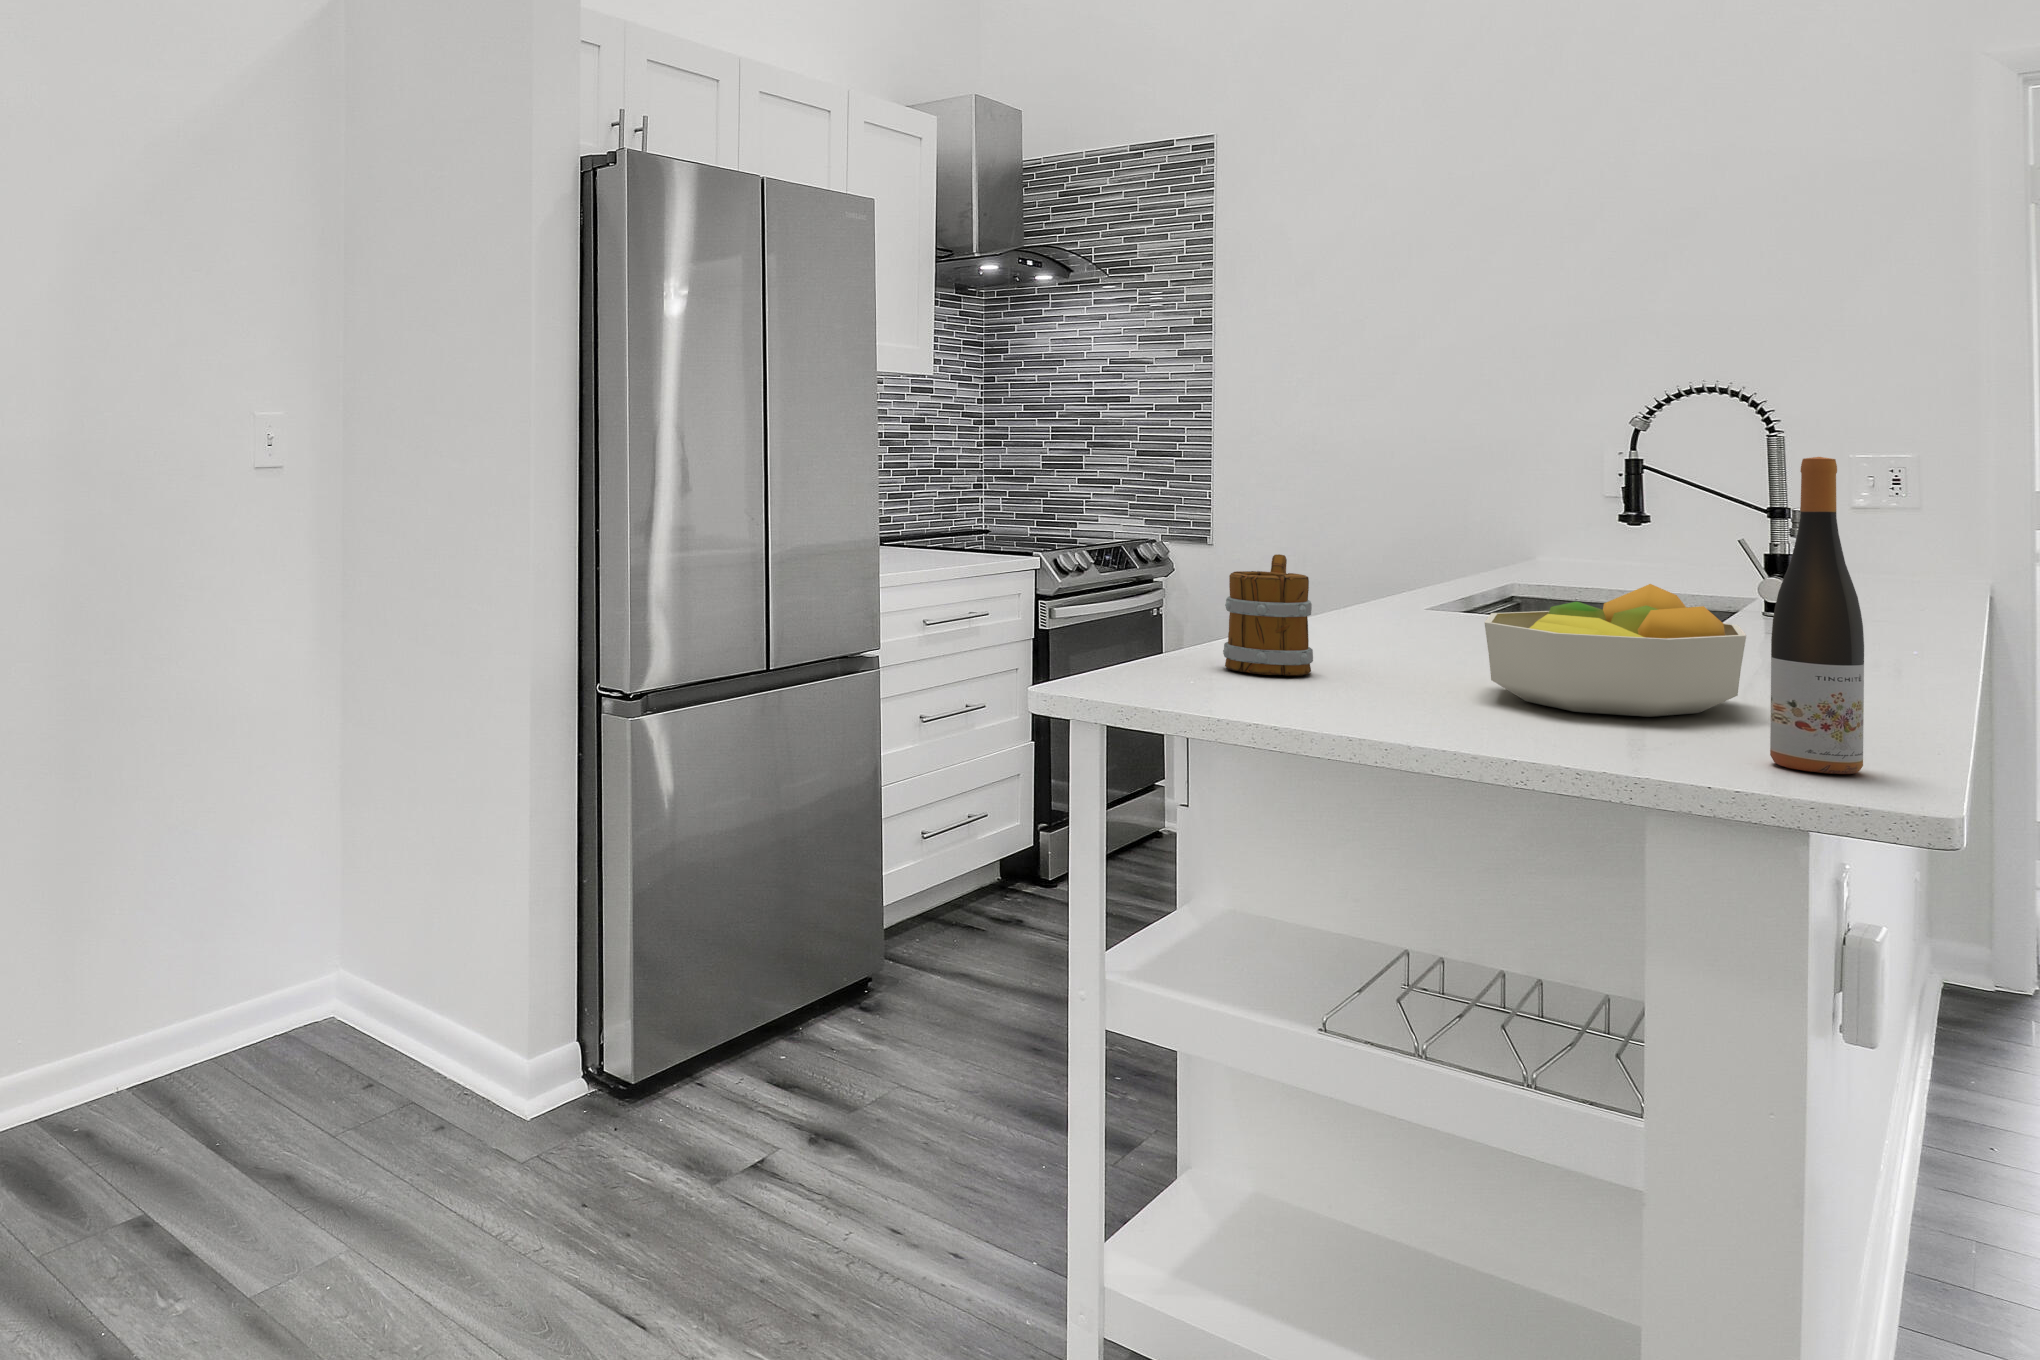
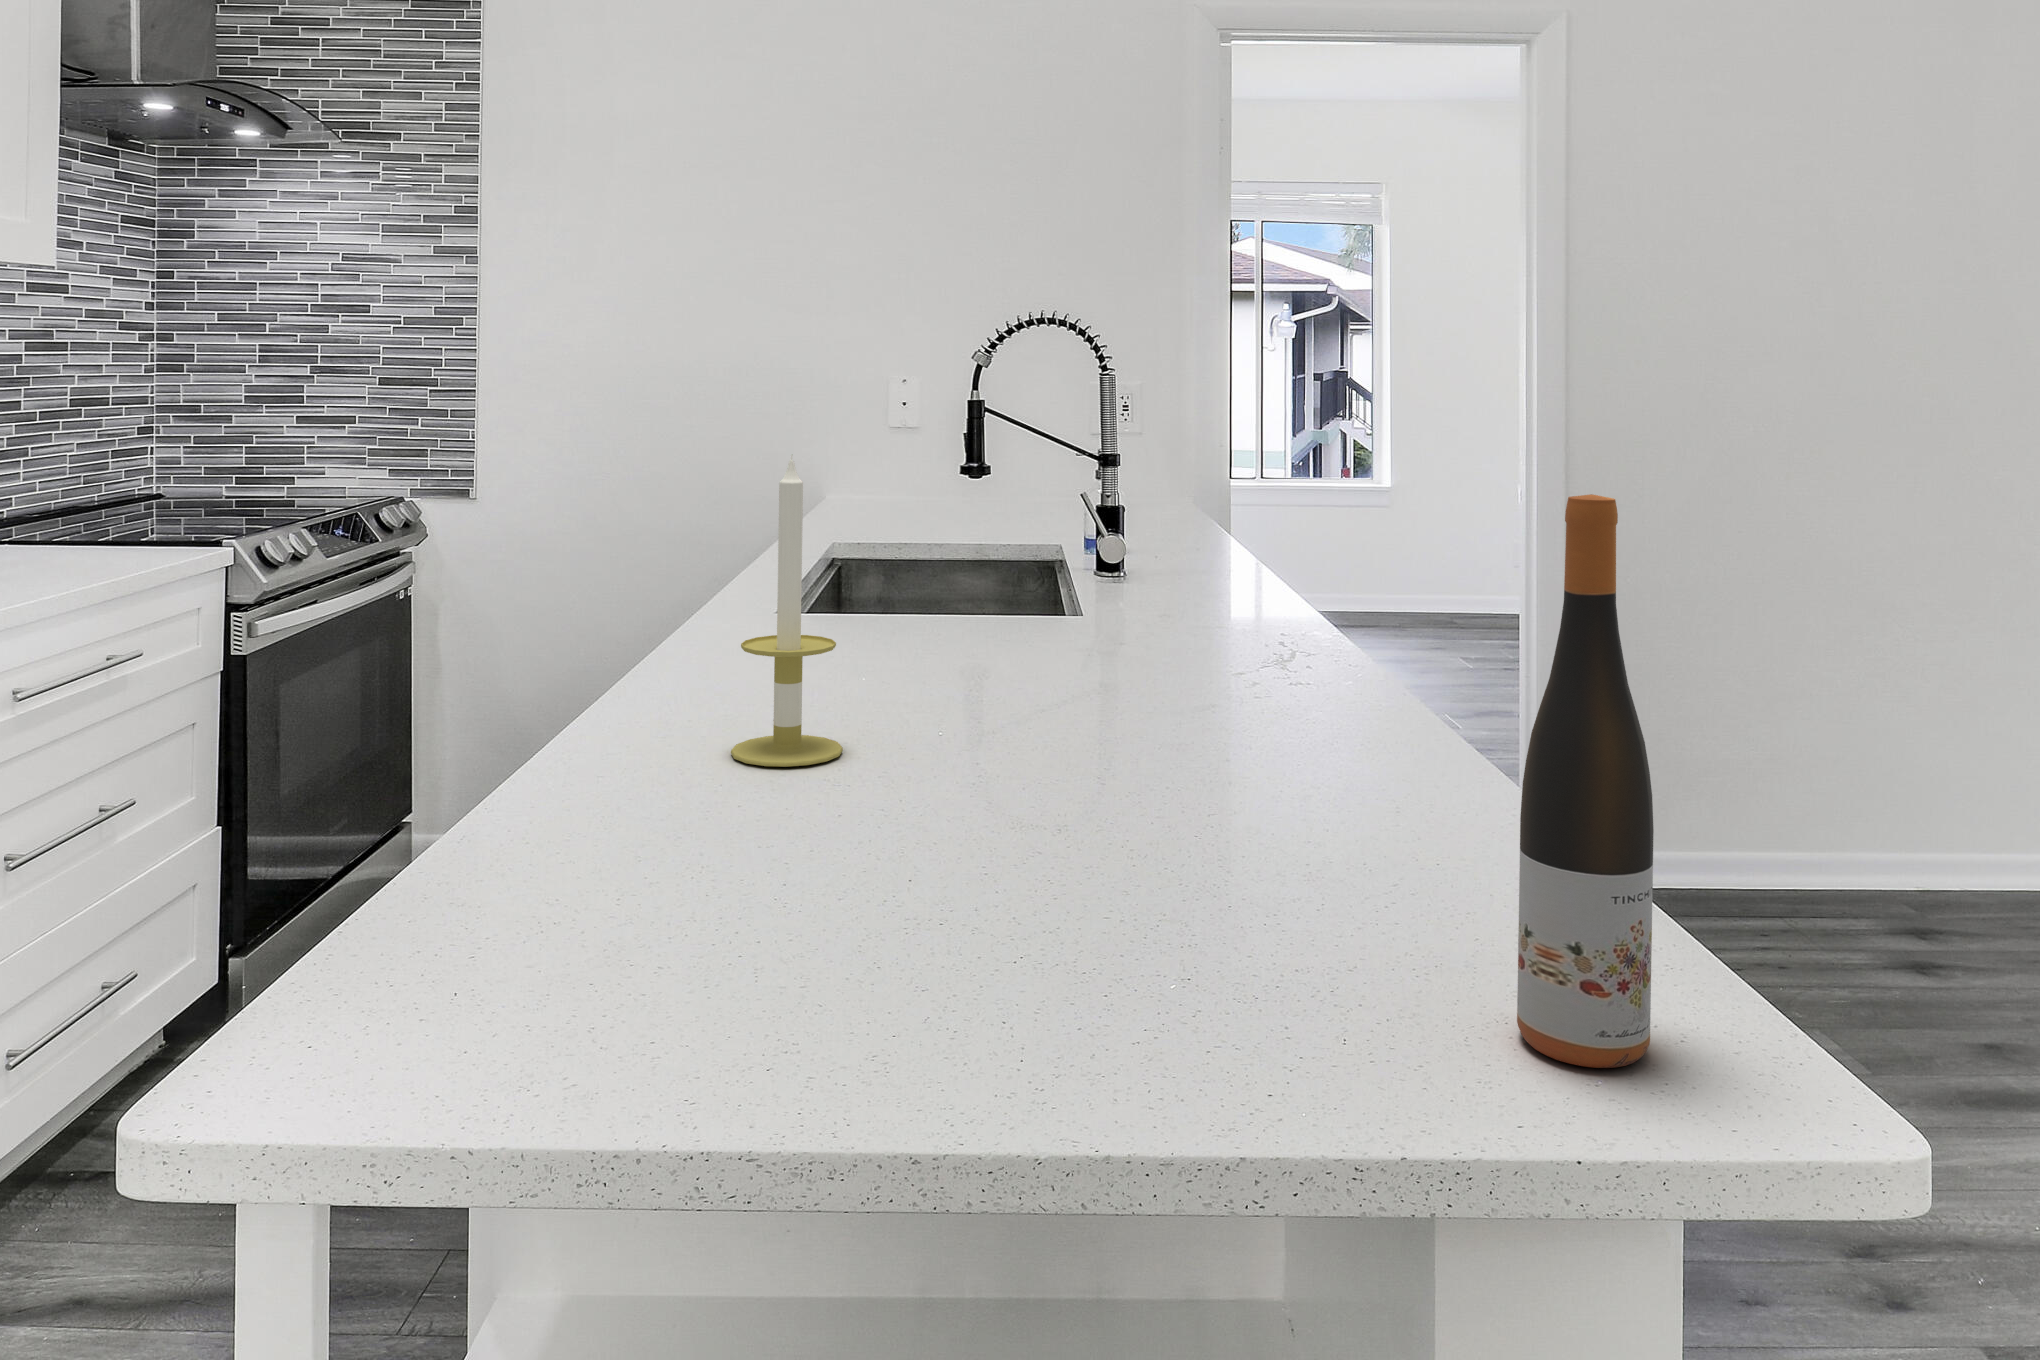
candle: none [1350,466,1427,654] -> present [731,455,843,767]
mug: present [1223,554,1313,676] -> none [548,641,711,907]
fruit bowl: present [1485,584,1746,717] -> none [986,647,1343,920]

